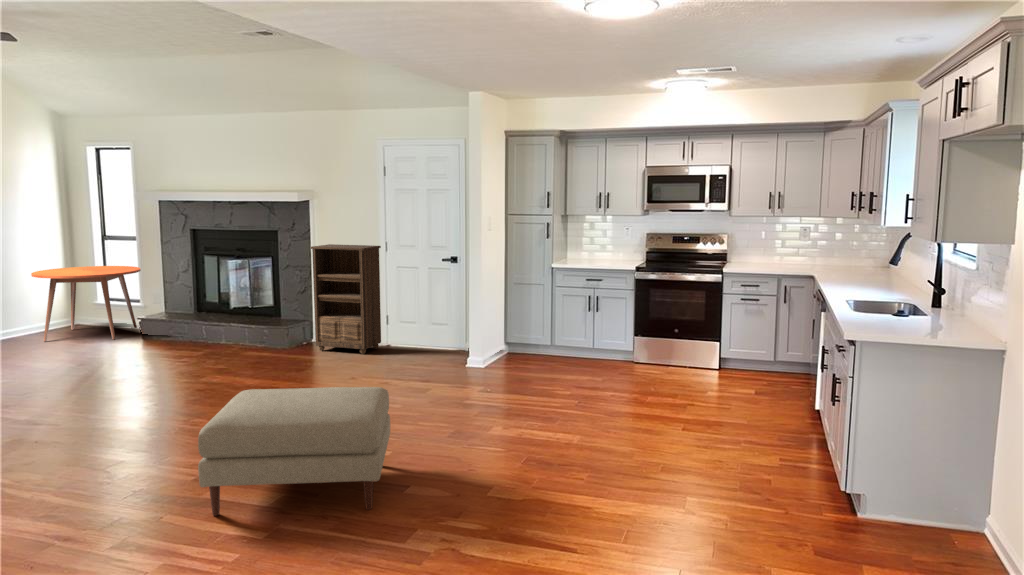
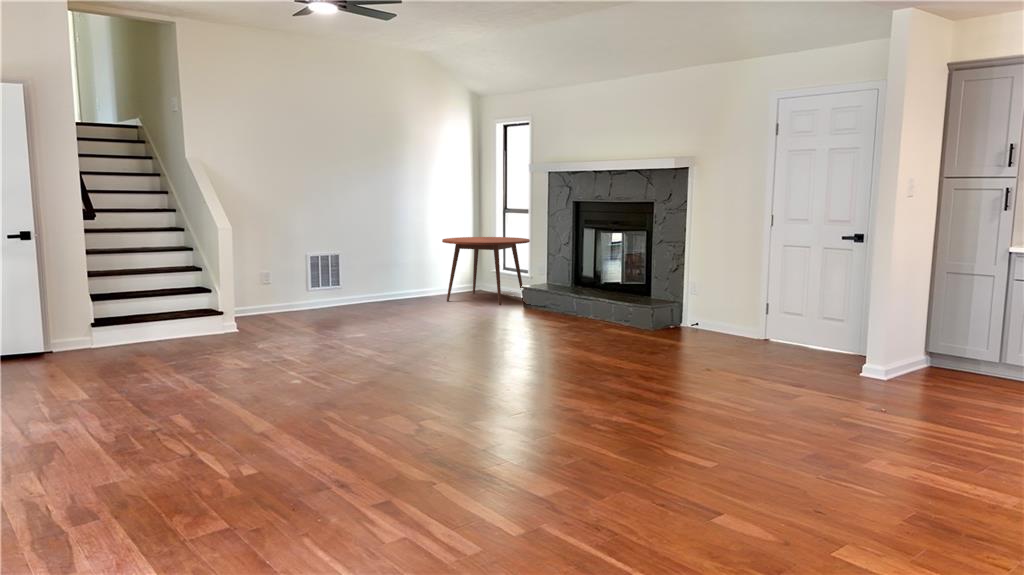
bookshelf: present [311,244,381,354] -> none [680,217,764,345]
ottoman: present [198,387,390,516] -> none [467,356,714,533]

